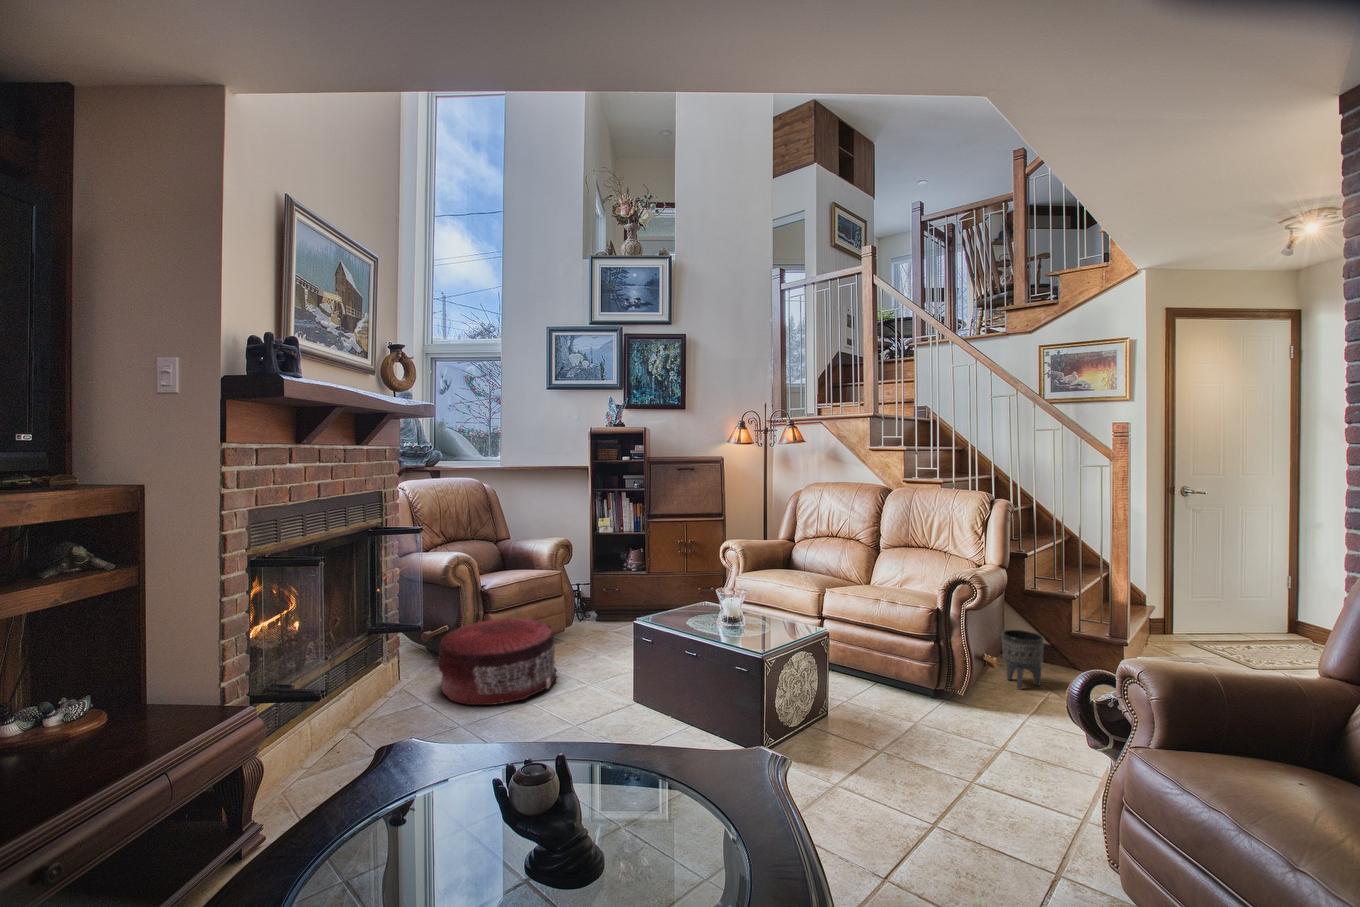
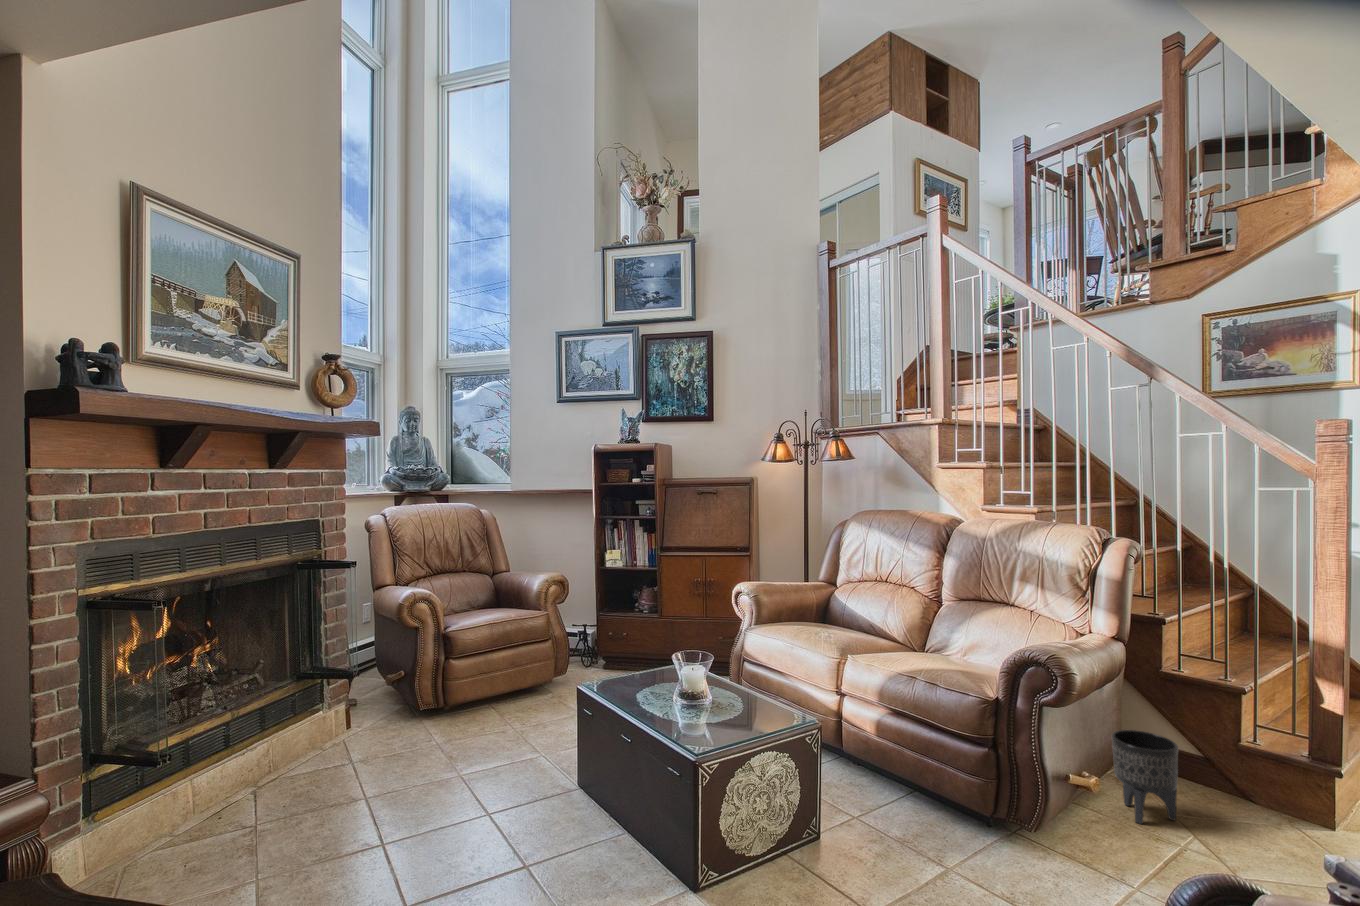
pouf: present [438,617,557,705] -> none [354,675,505,787]

